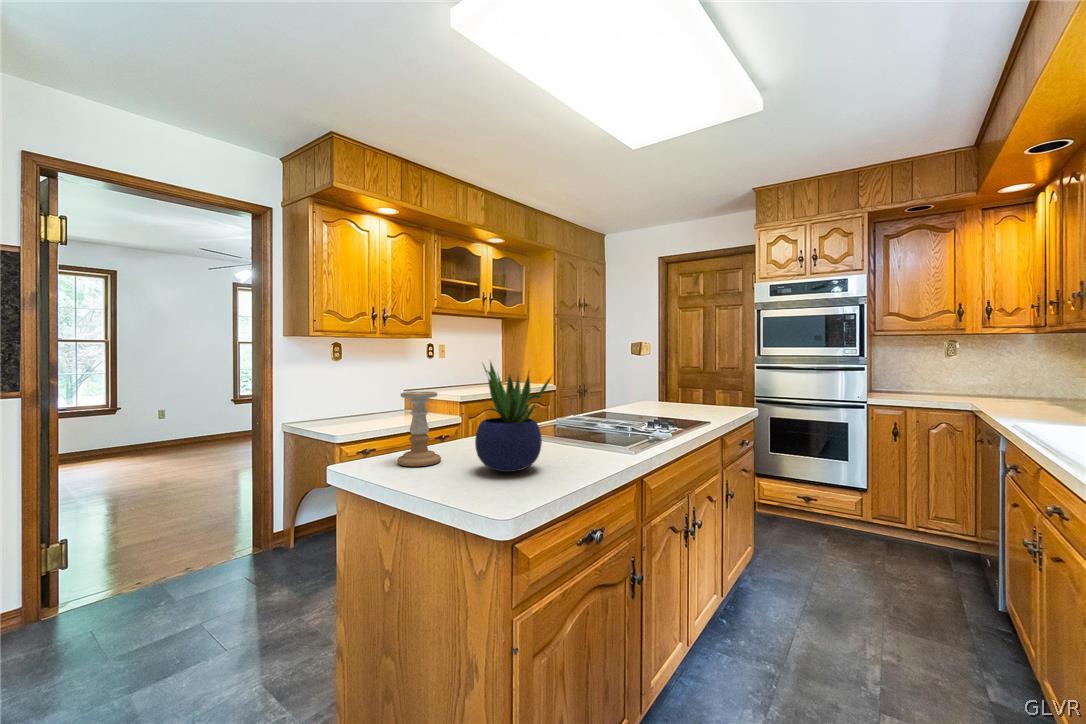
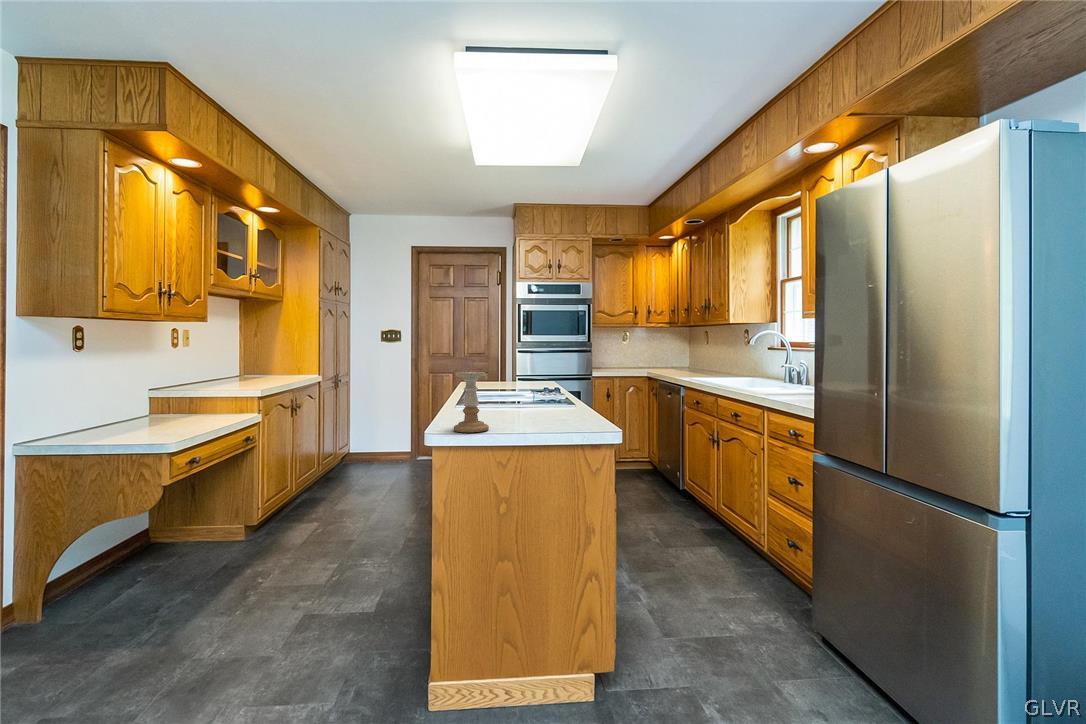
potted plant: present [475,362,551,472] -> none [522,344,581,425]

